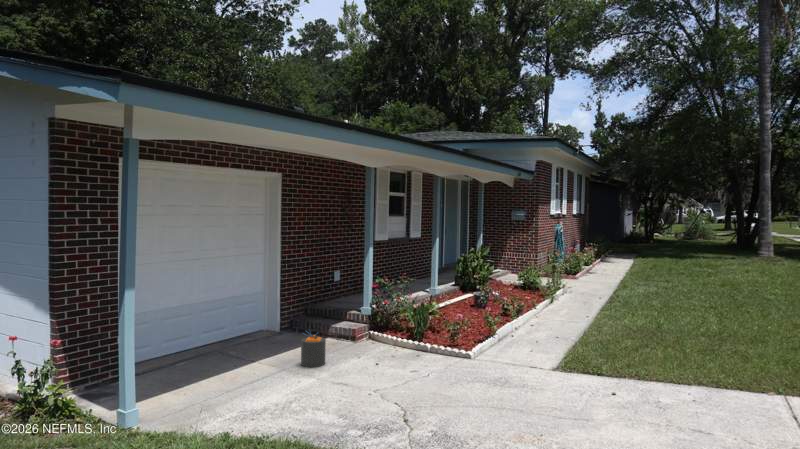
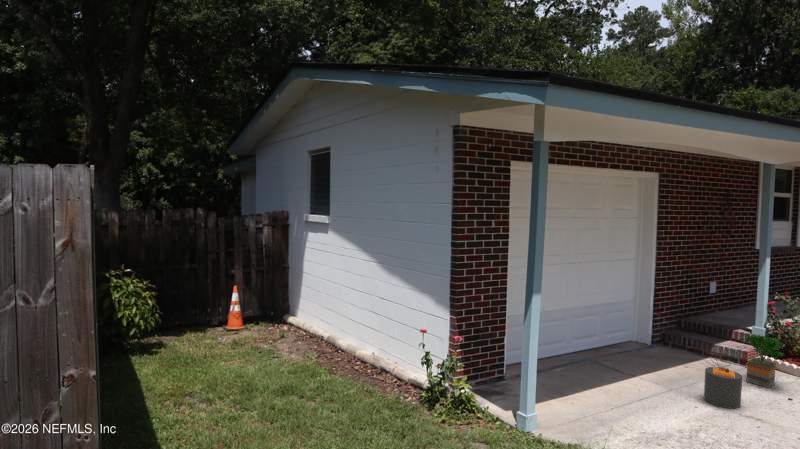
potted tree: none [339,308,364,349] -> present [746,335,784,388]

